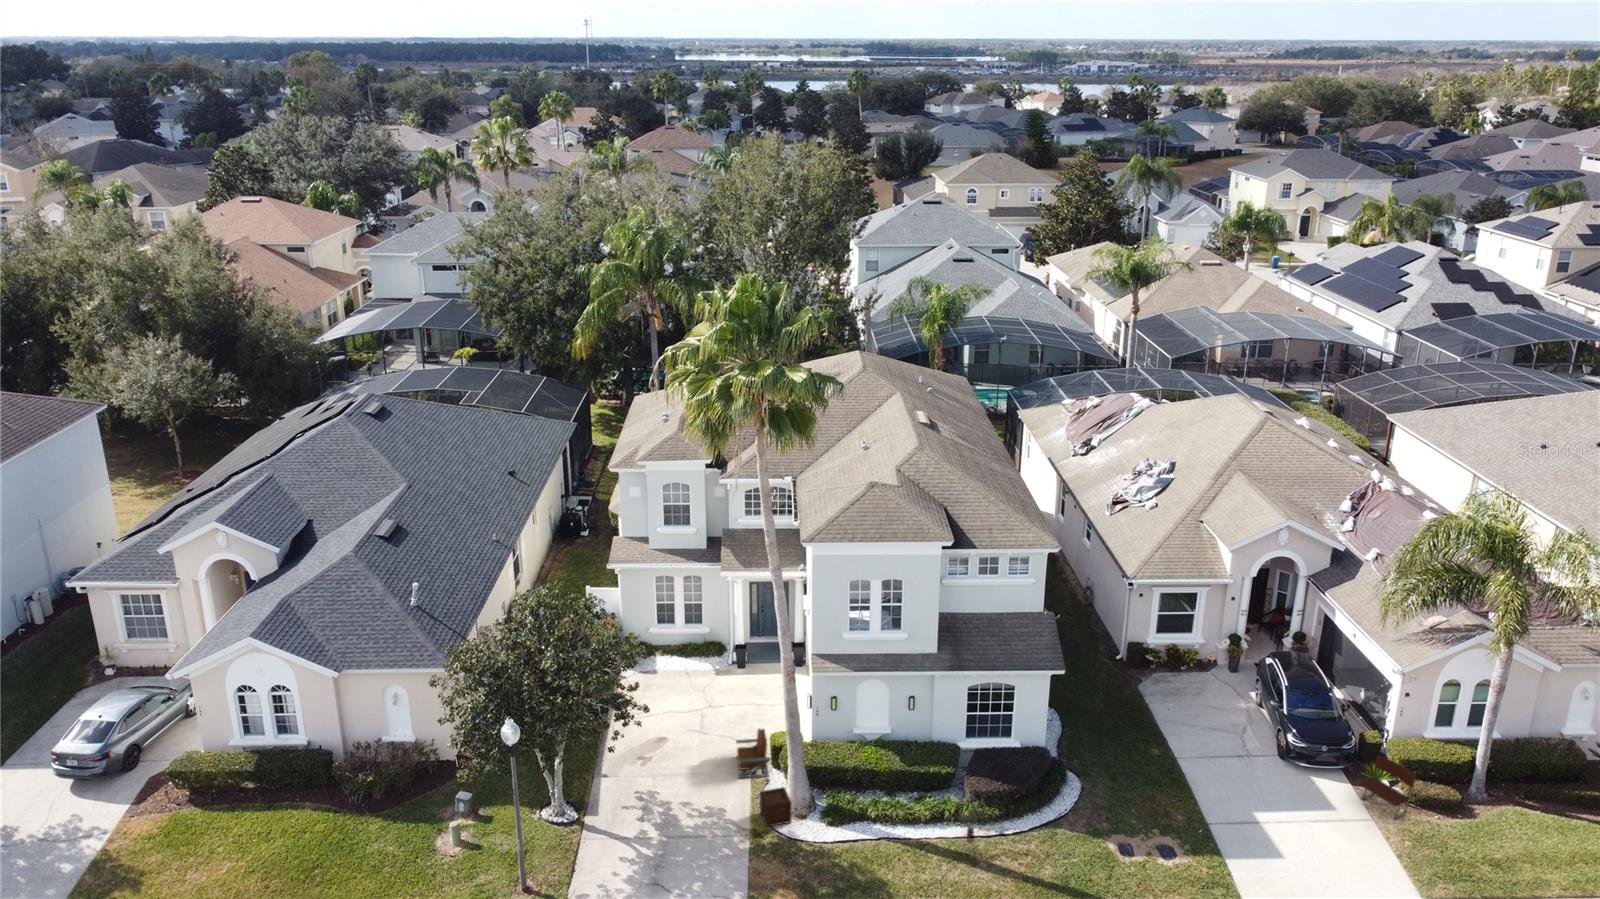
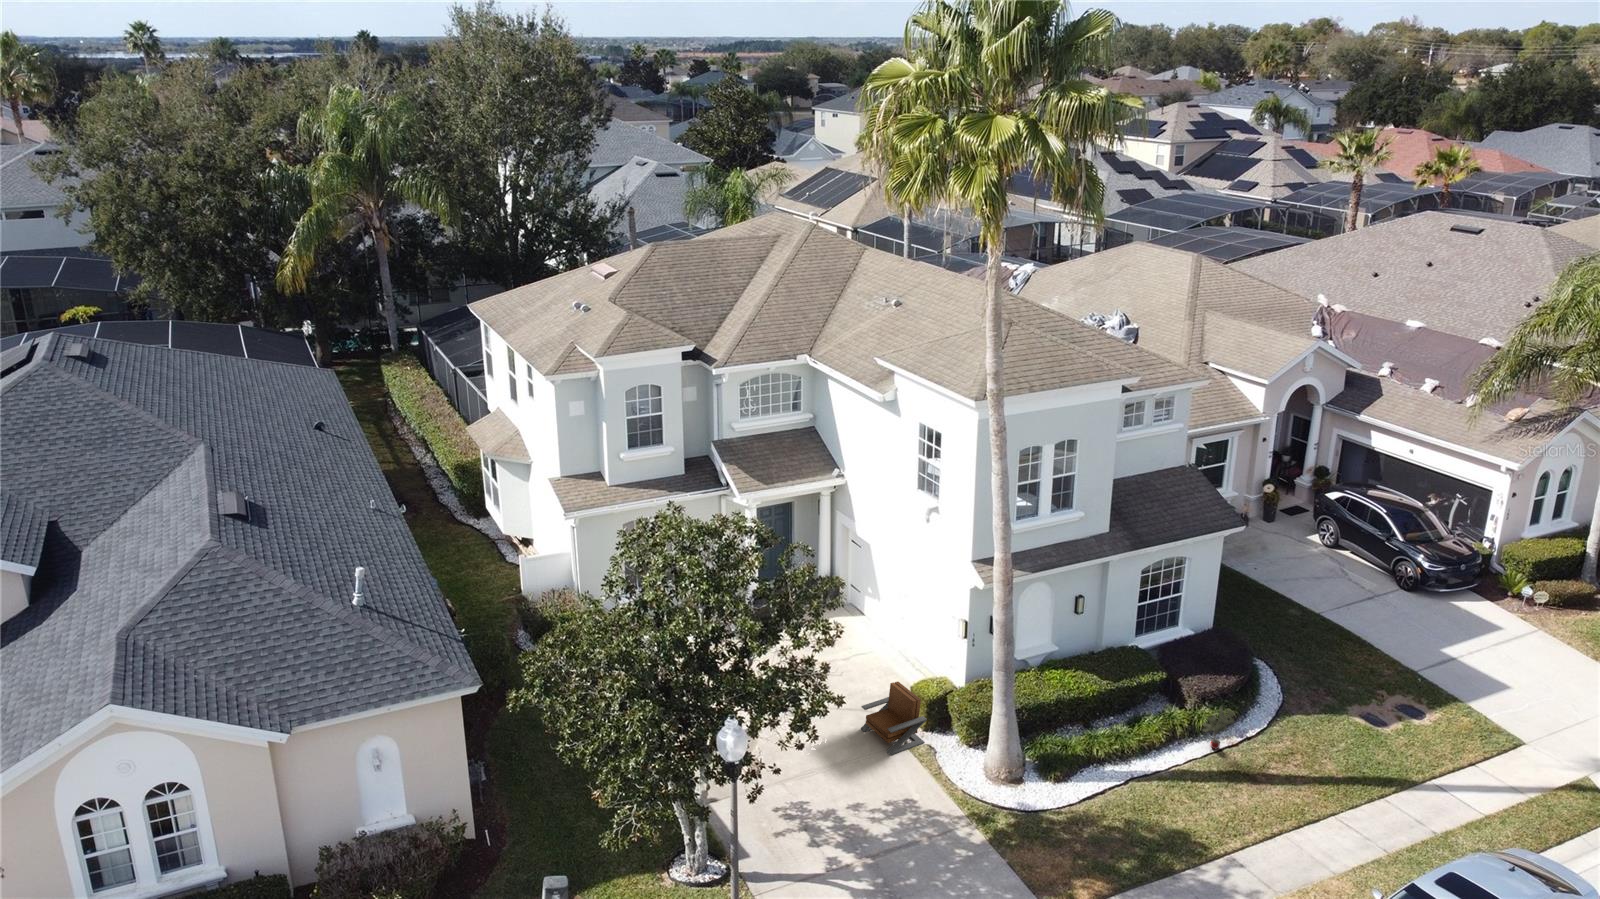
bench: present [1360,755,1415,819] -> none [1512,562,1575,625]
wooden crate: present [760,787,792,827] -> none [956,747,1009,806]

